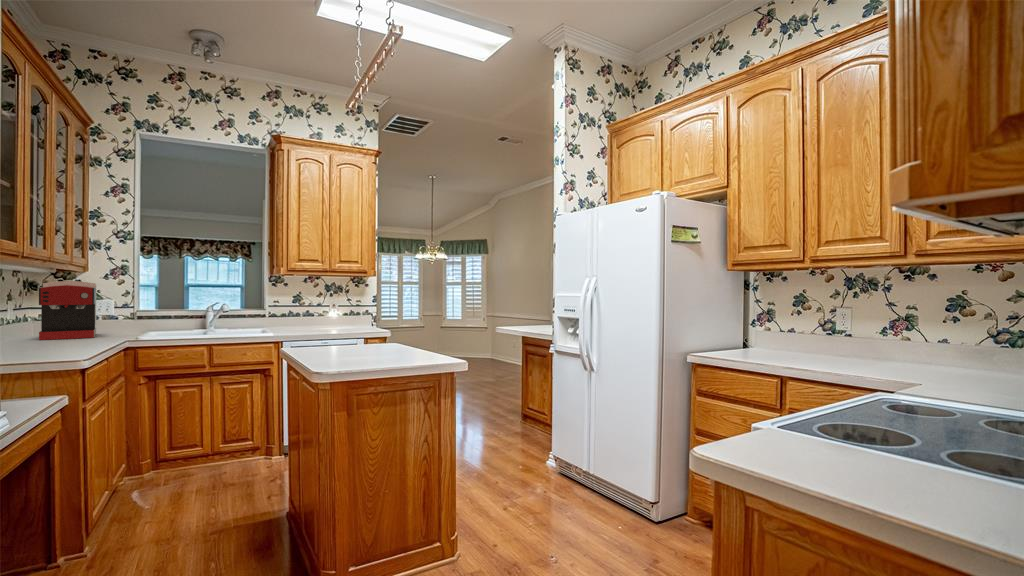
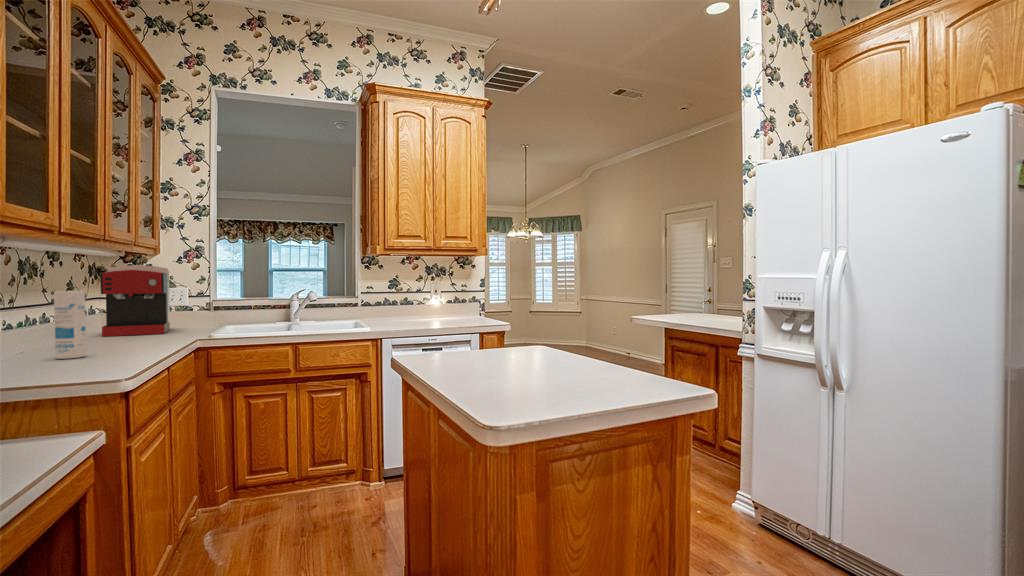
canister: none [17,304,41,354] -> present [54,291,86,359]

